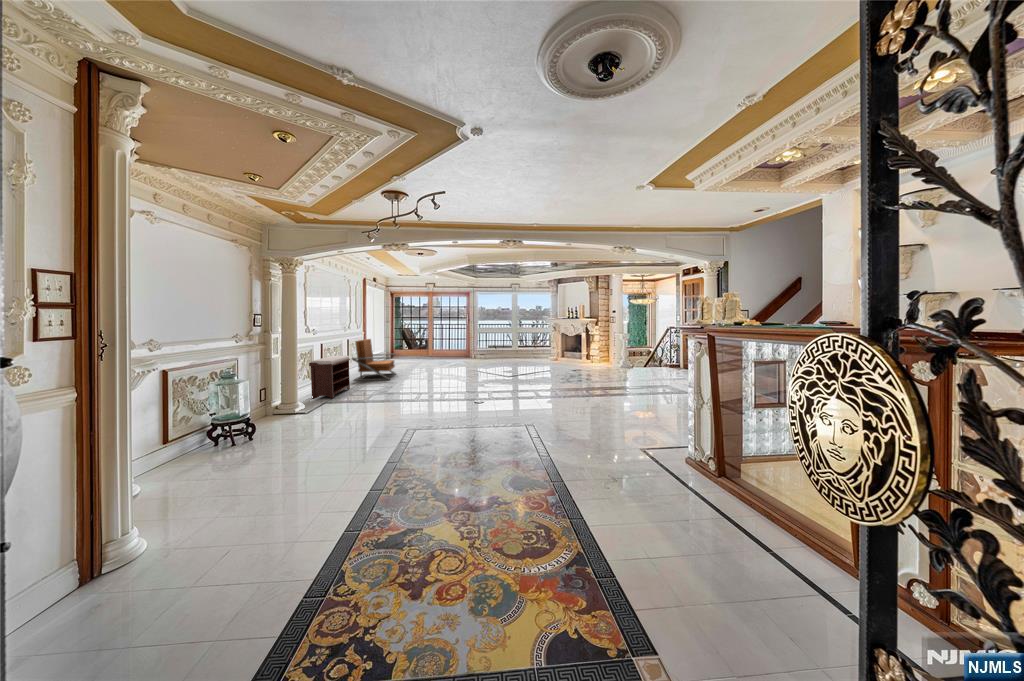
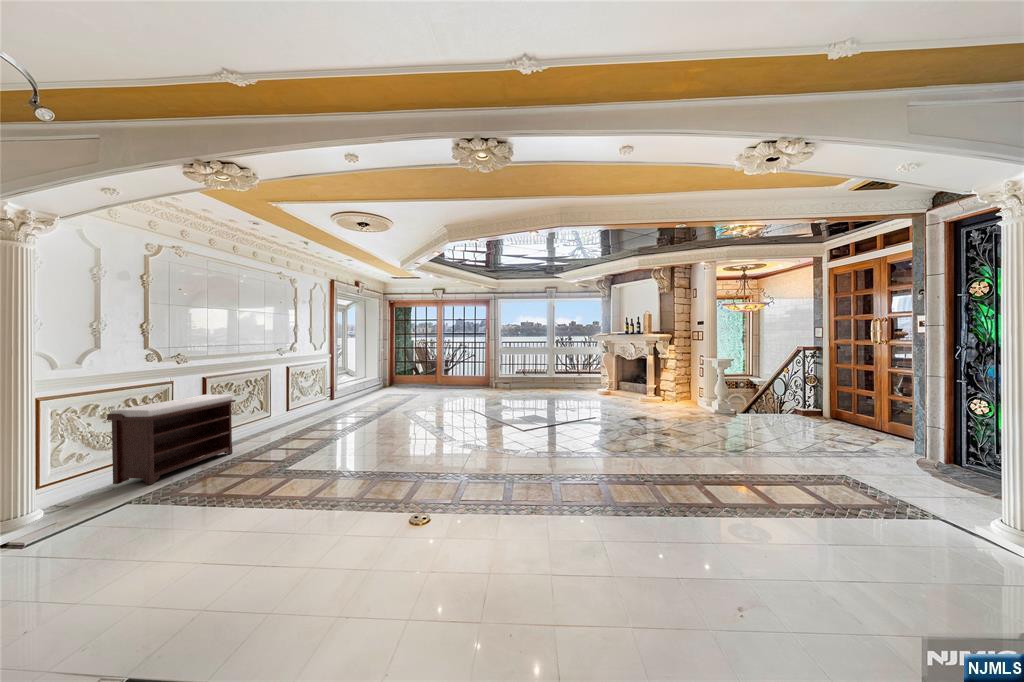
lounge chair: present [352,339,396,381] -> none [270,363,358,431]

